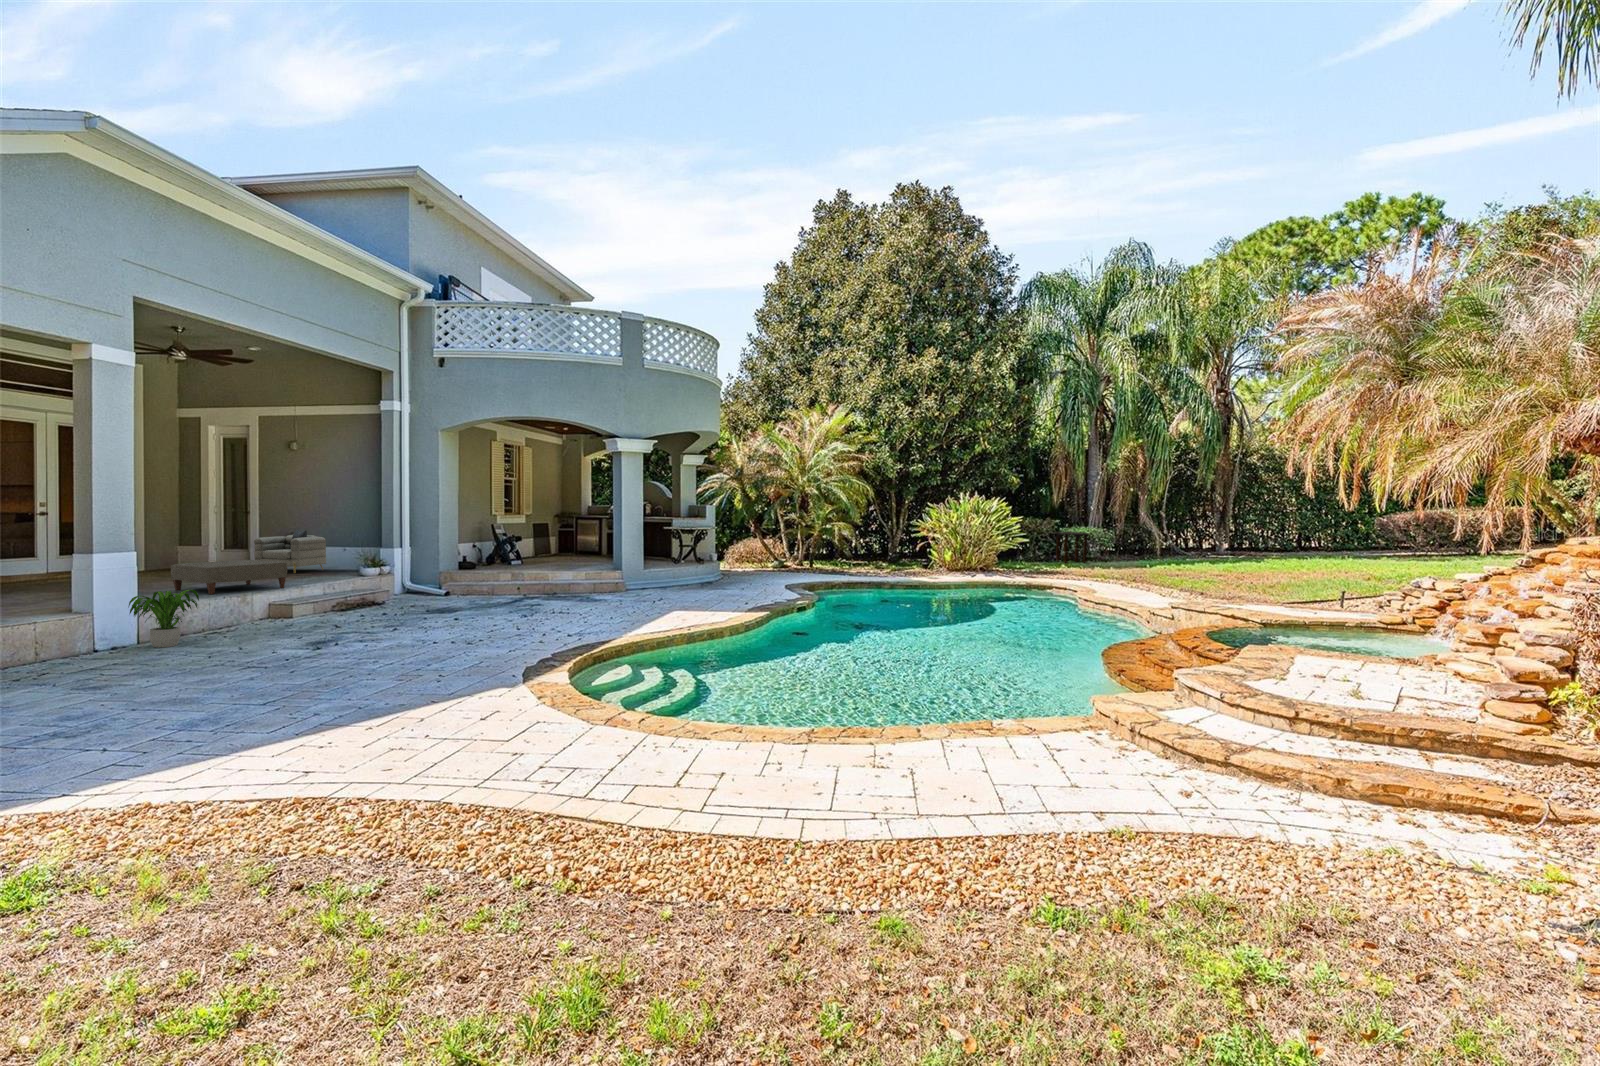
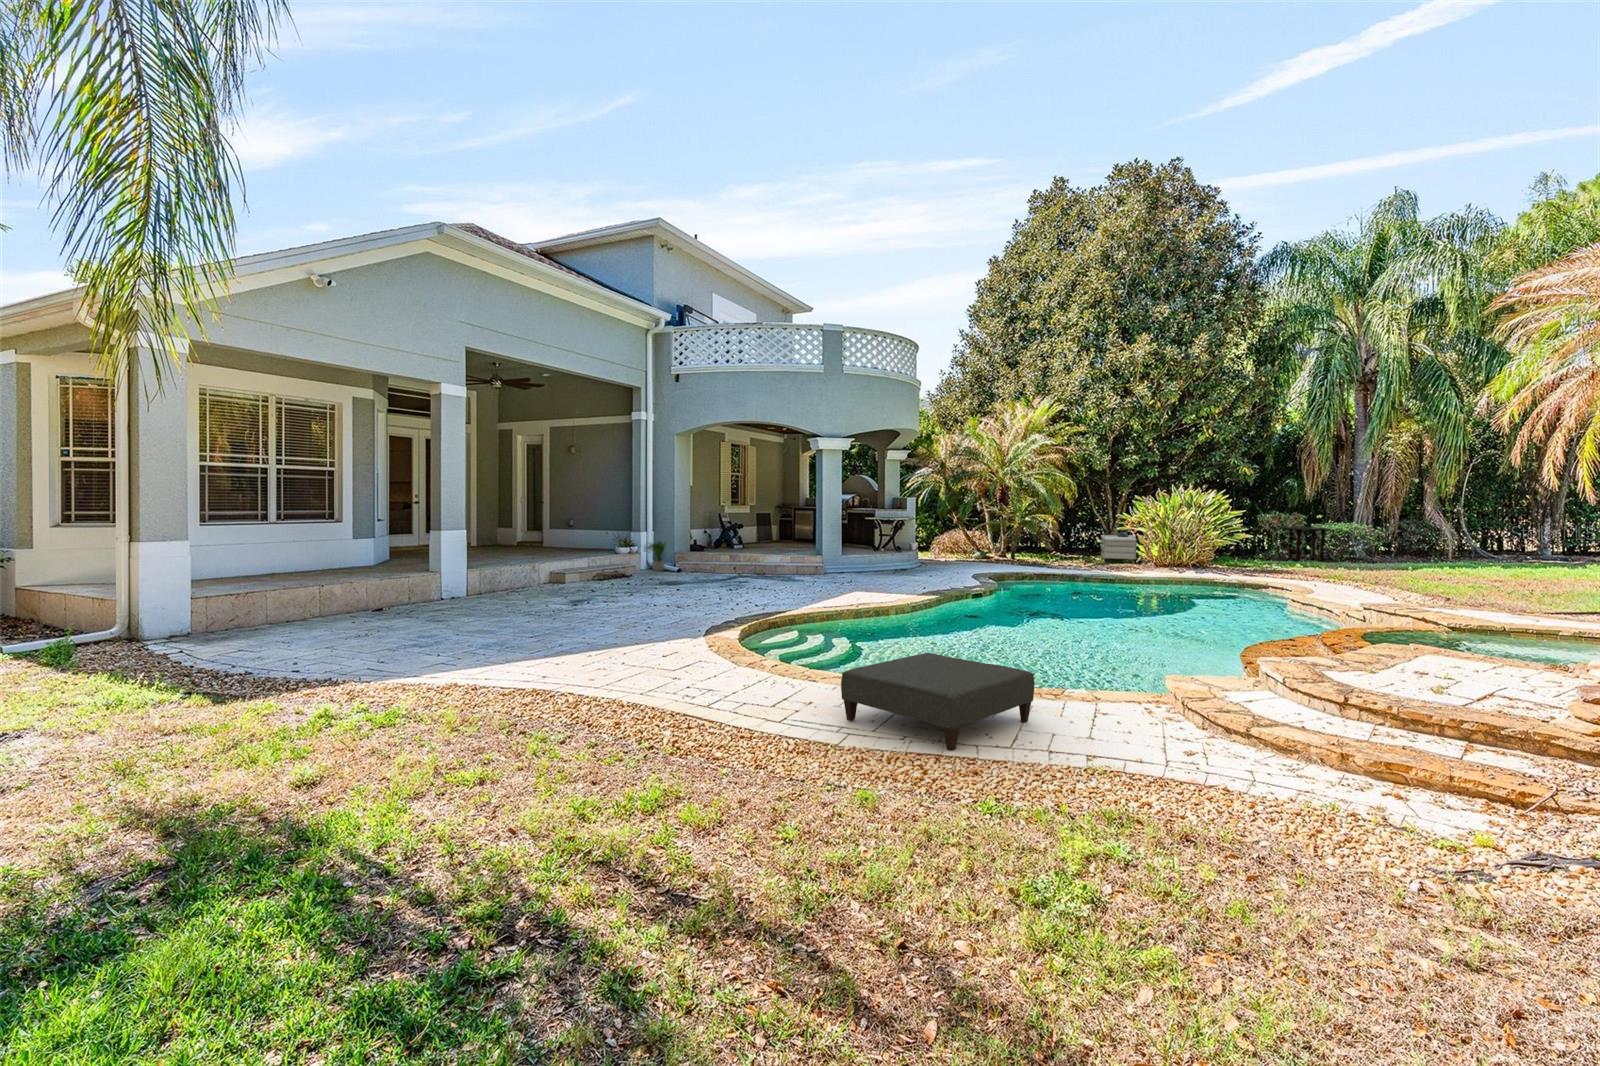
armchair: present [254,530,326,573] -> present [1101,531,1137,564]
ottoman: present [171,560,287,595] -> present [841,653,1035,751]
potted plant: present [129,590,199,648] -> present [644,542,668,571]

